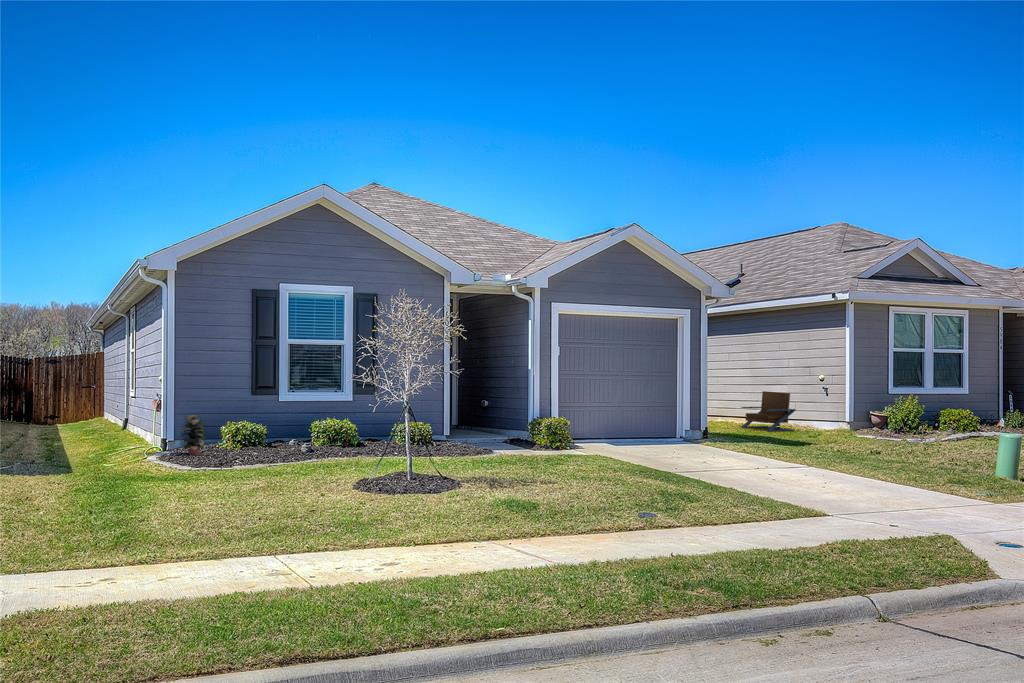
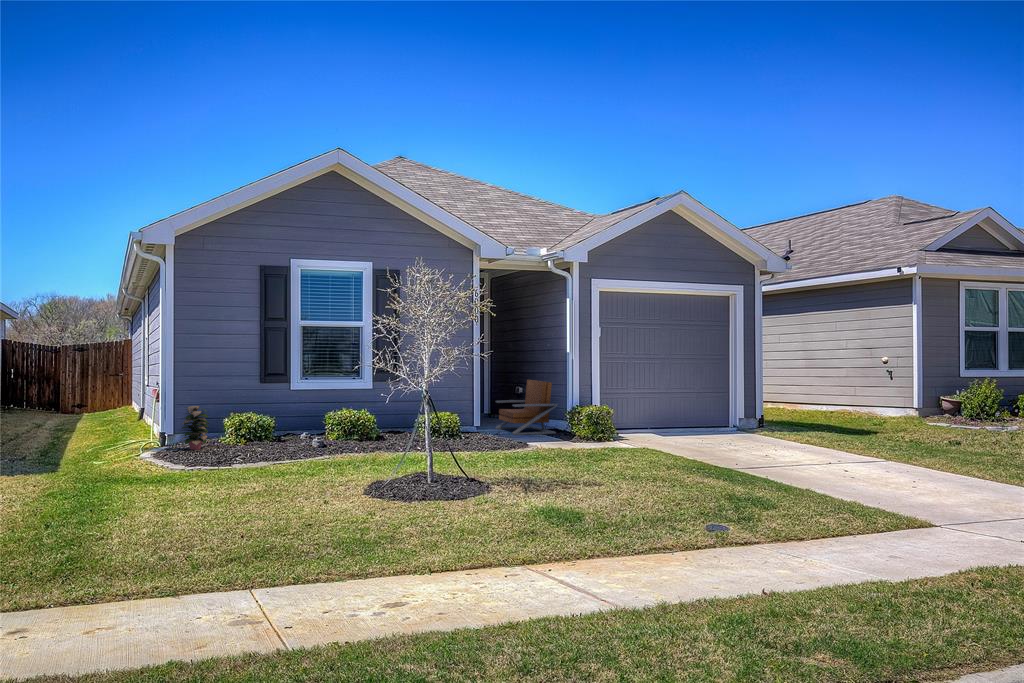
lounge chair: present [741,391,796,432] -> present [495,380,558,435]

